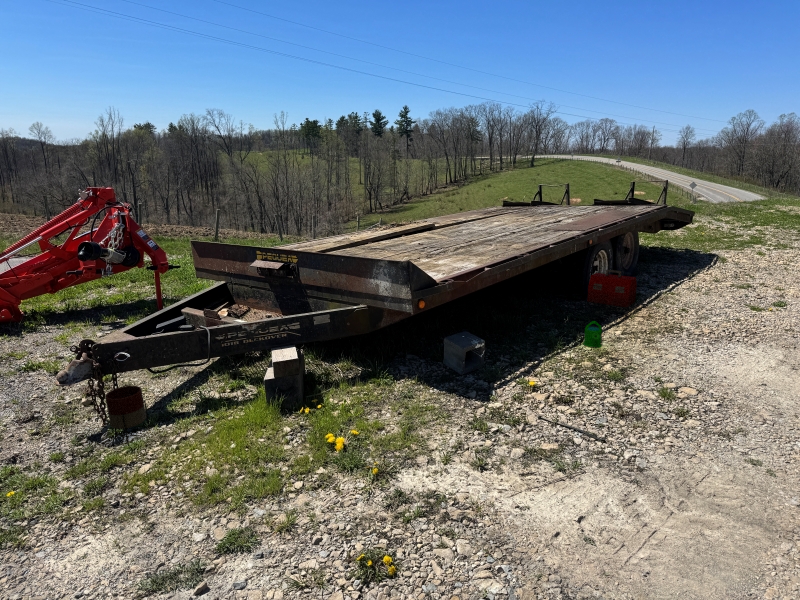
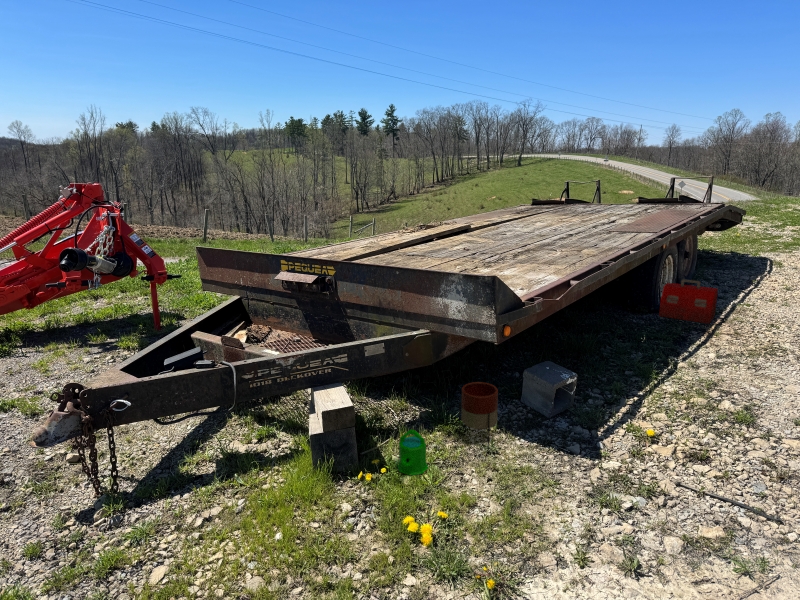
watering can: present [583,321,602,348] -> present [397,429,428,475]
planter: present [105,386,150,446] -> present [459,382,498,448]

